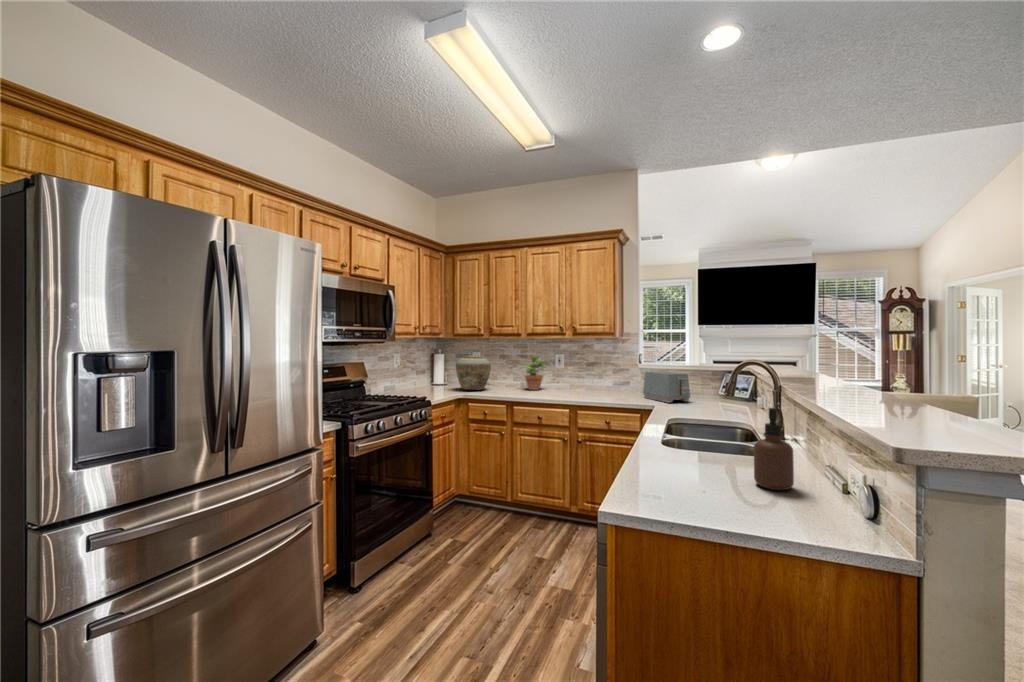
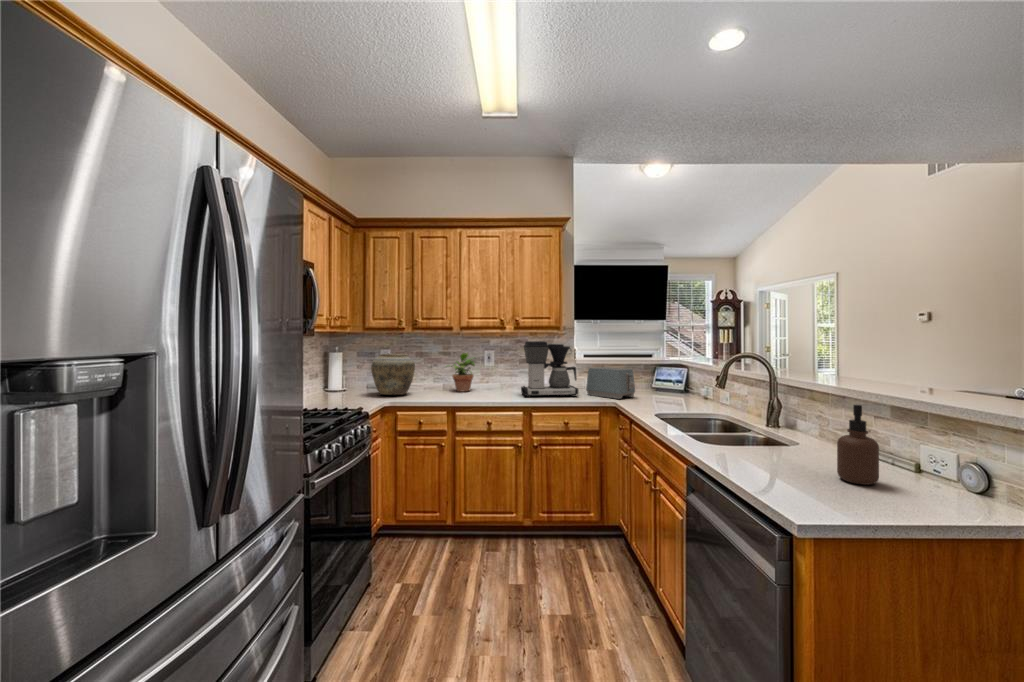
coffee maker: none [578,346,632,398] -> present [521,341,578,397]

